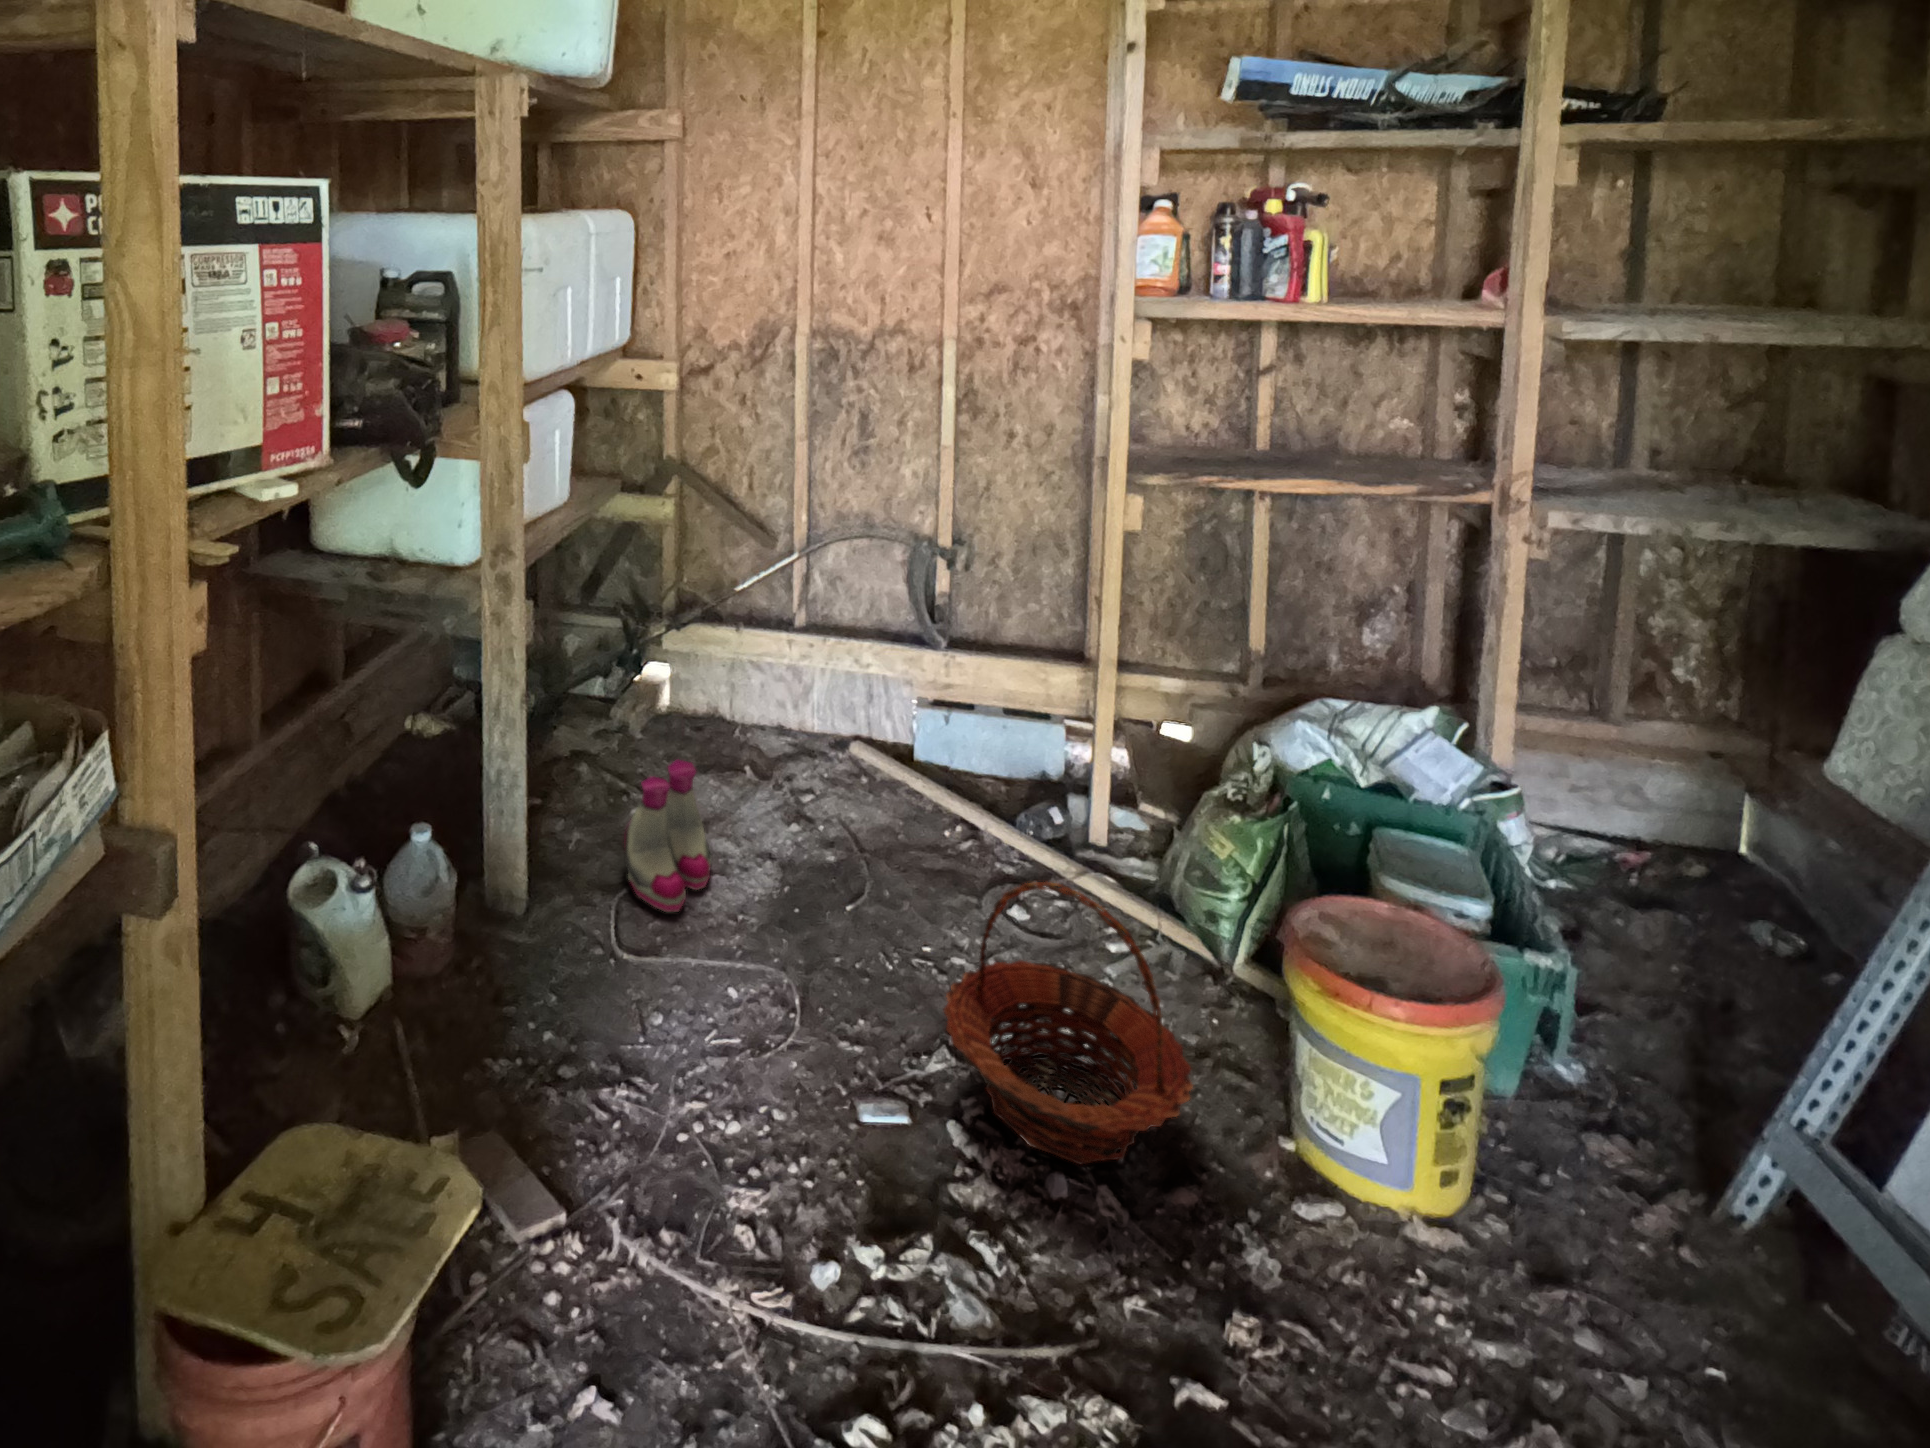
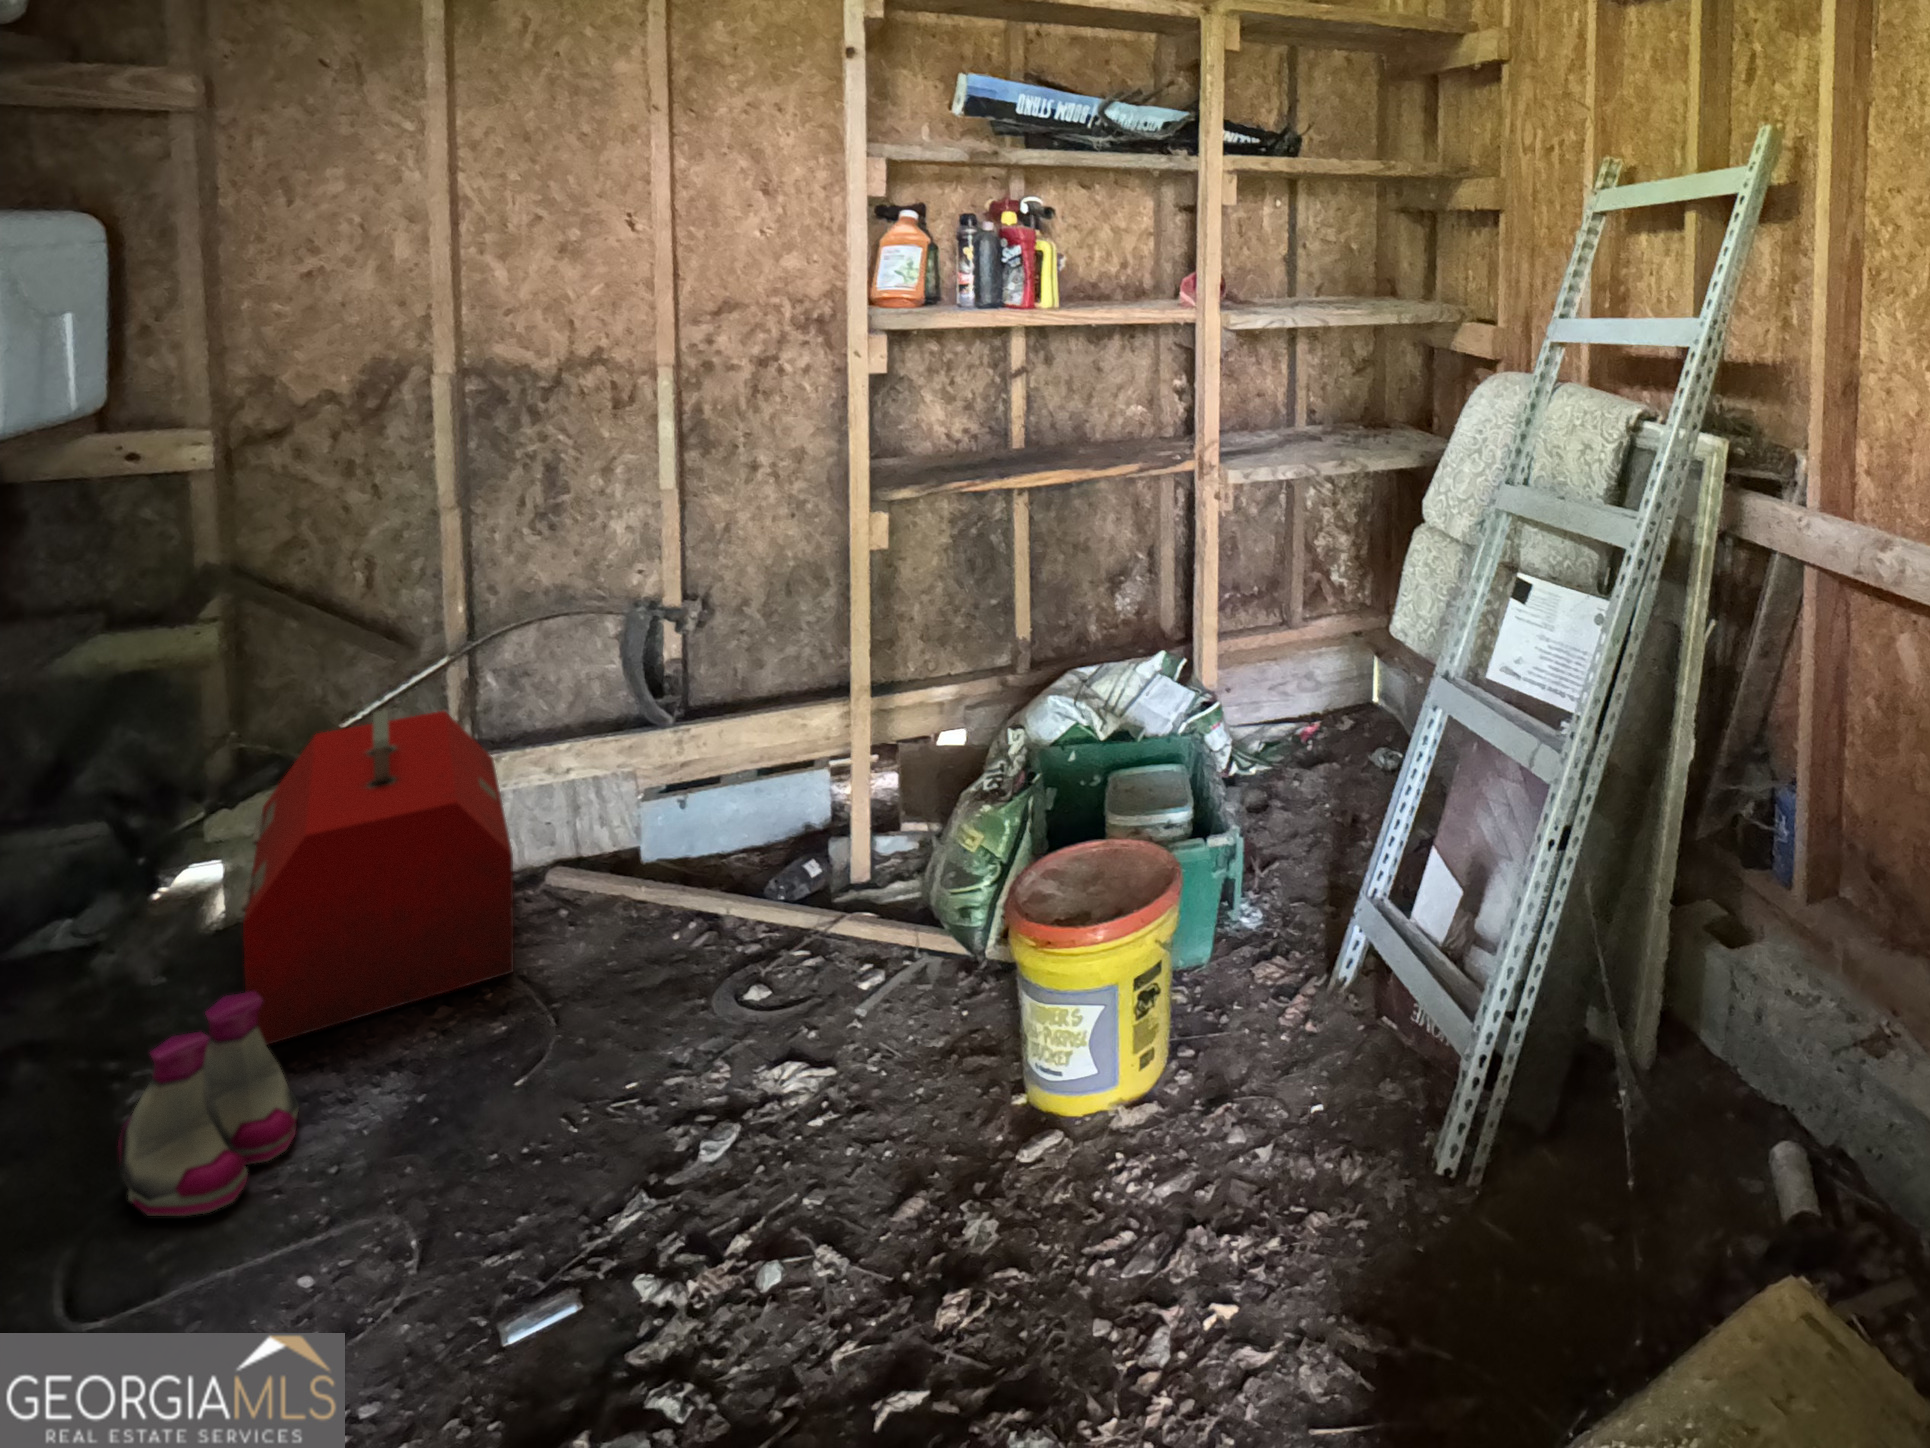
toolbox: none [683,578,837,810] -> present [240,710,514,1045]
basket: present [943,882,1193,1164] -> none [645,932,920,1215]

